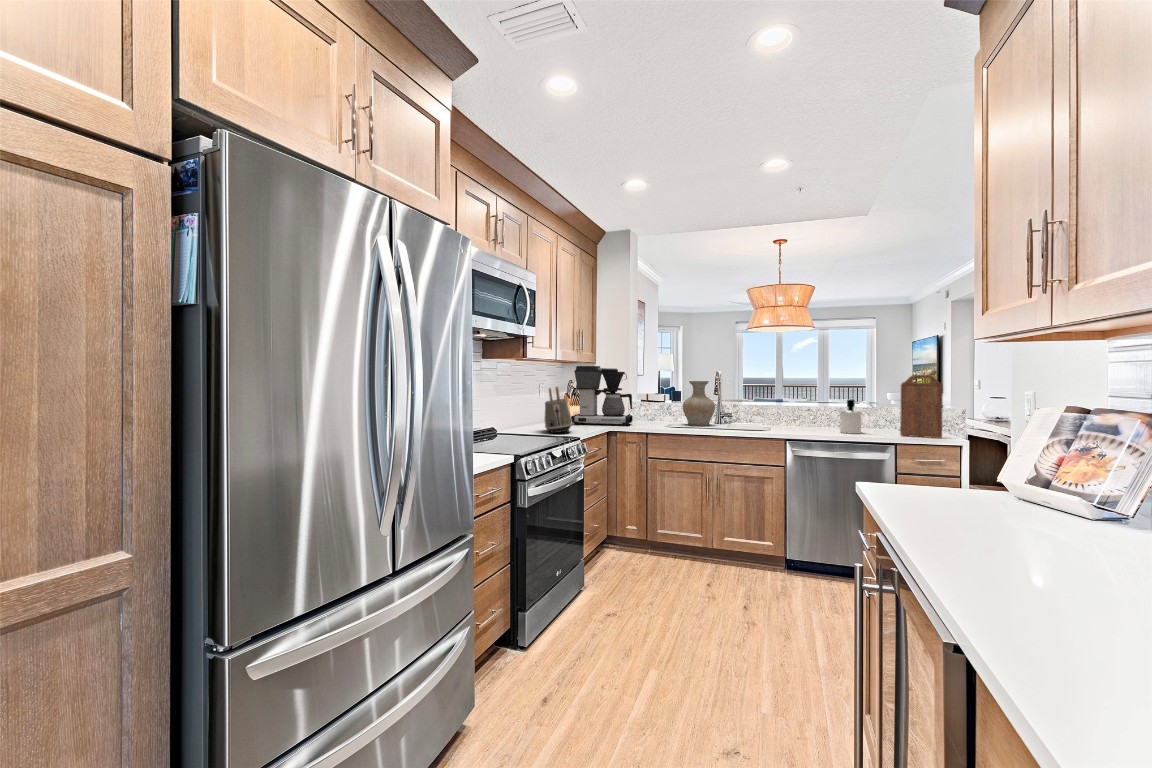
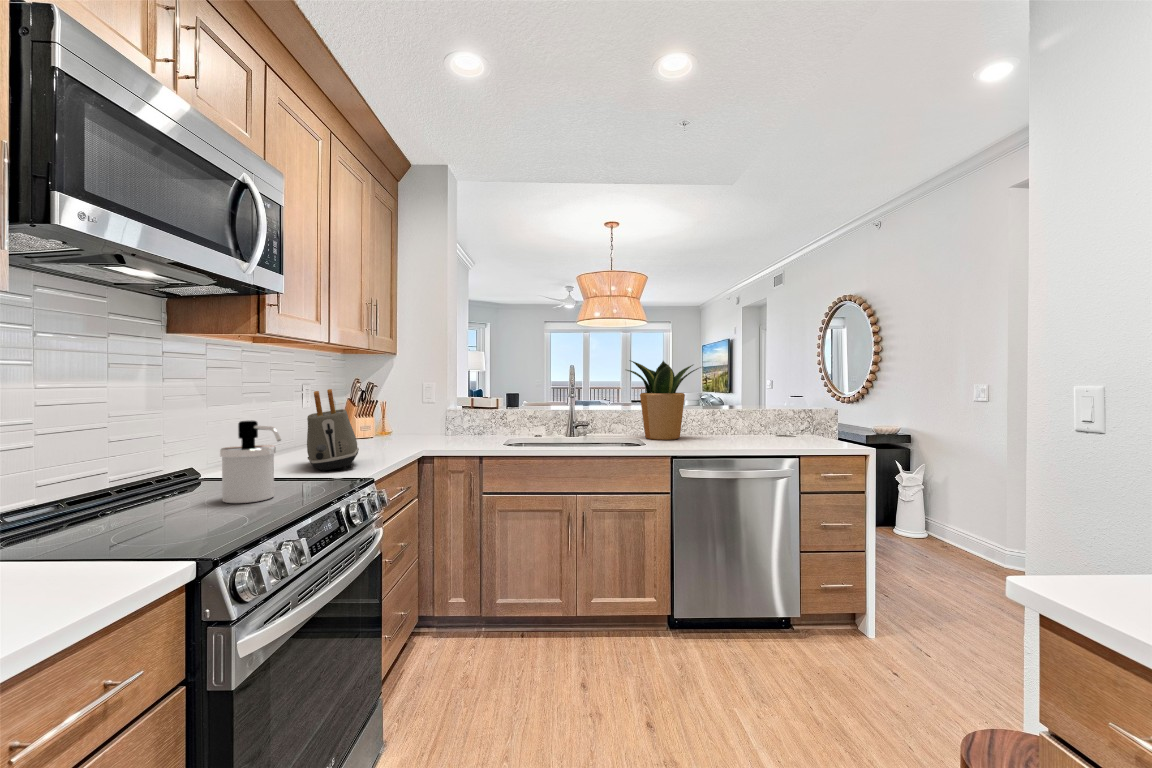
coffee maker: present [571,366,633,426] -> none [358,357,453,448]
potted plant: none [761,367,825,428] -> present [627,361,701,440]
cutting board: present [900,375,943,438] -> none [802,369,851,447]
vase: present [683,381,715,426] -> none [524,380,568,441]
soap dispenser: present [840,400,873,434] -> present [220,420,281,503]

